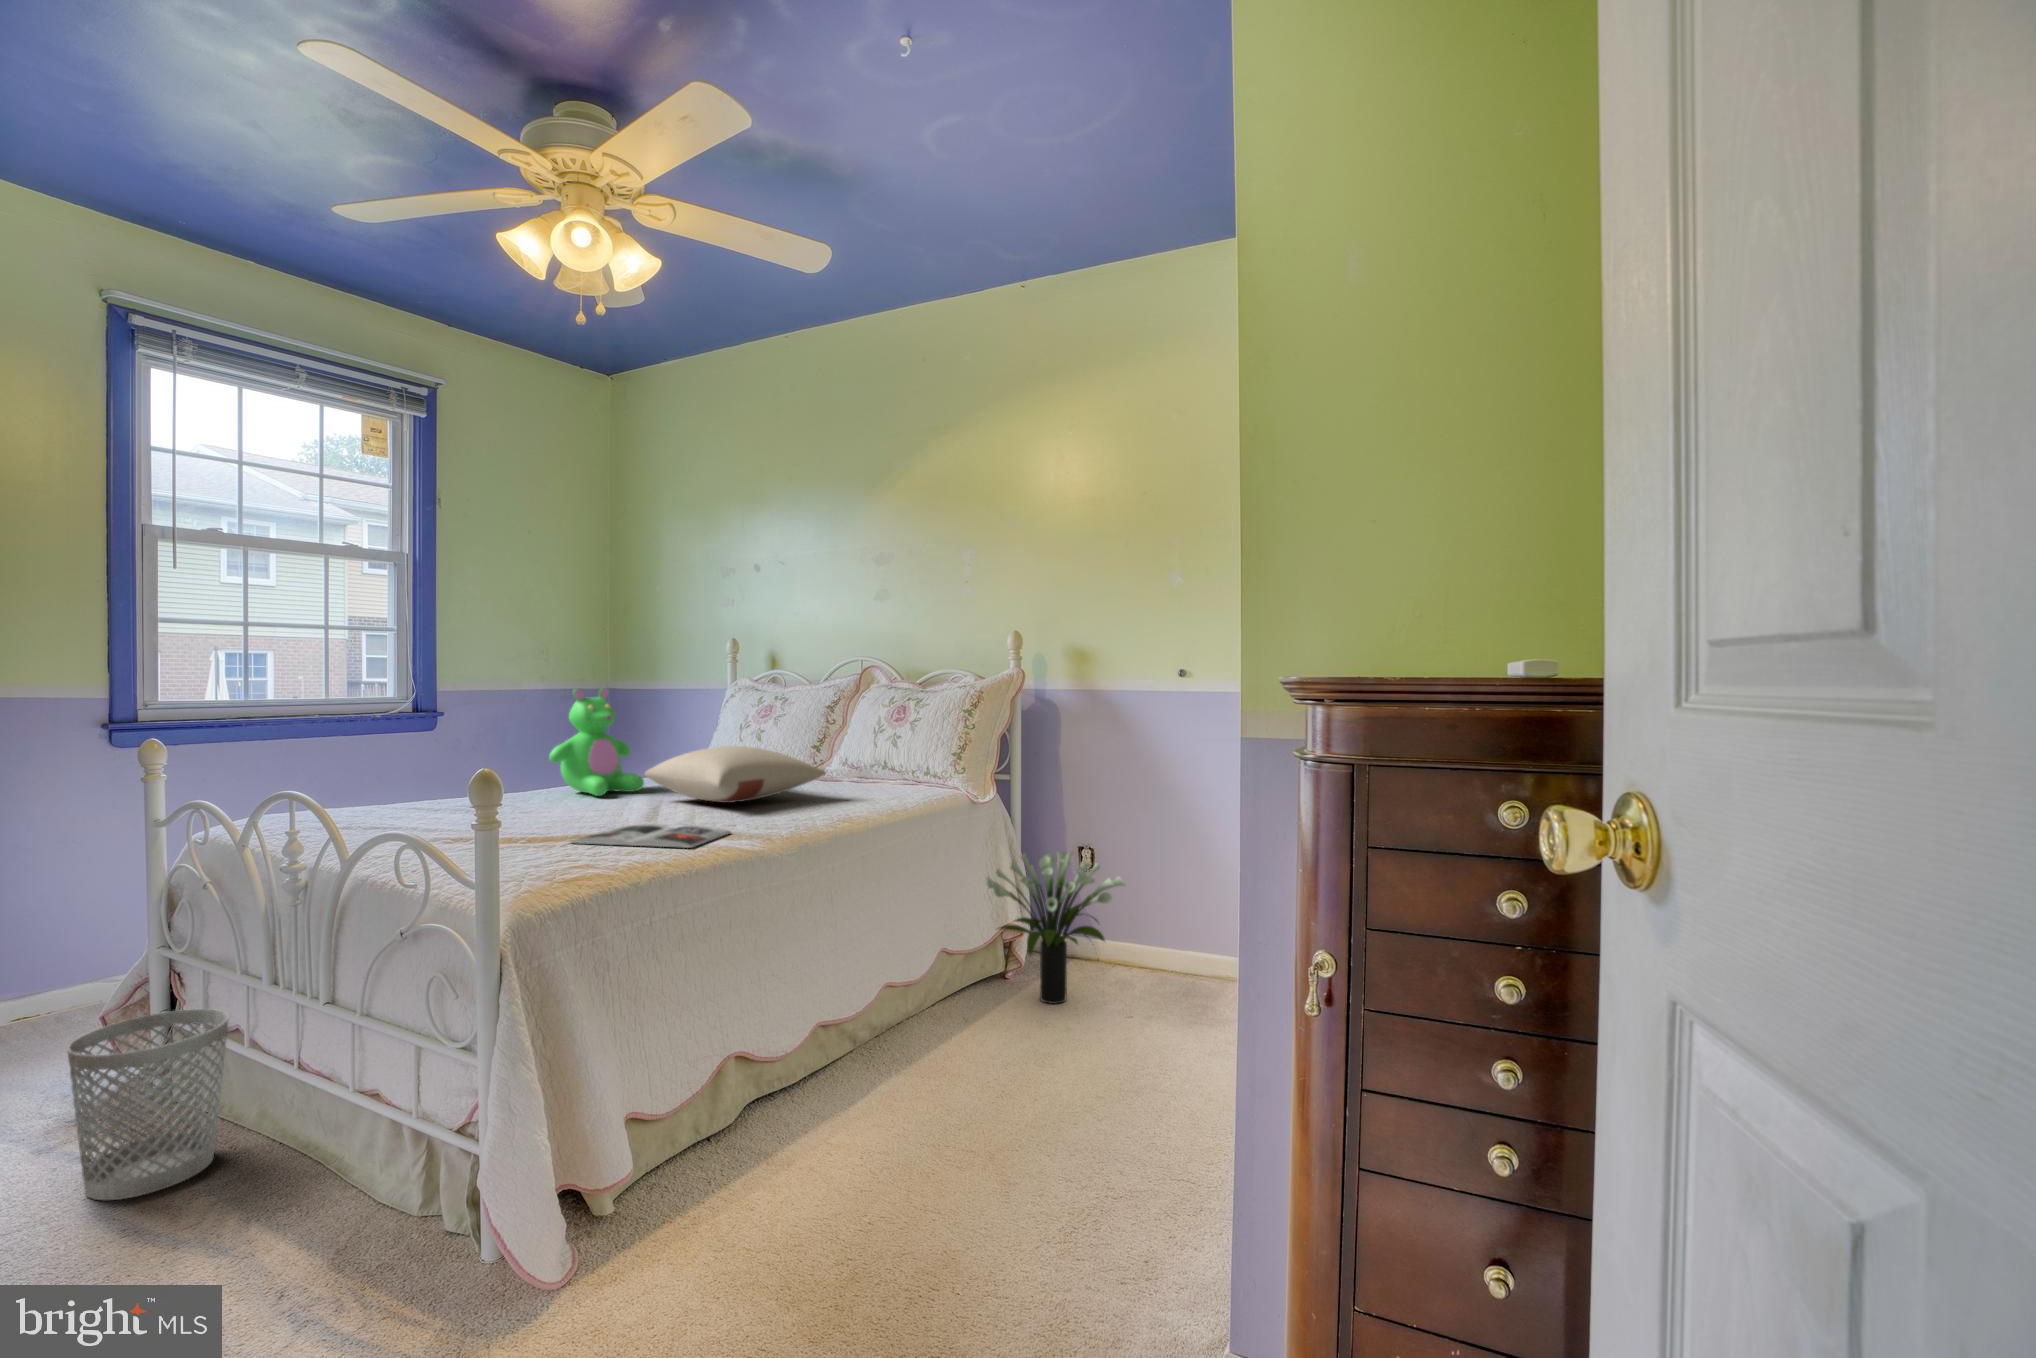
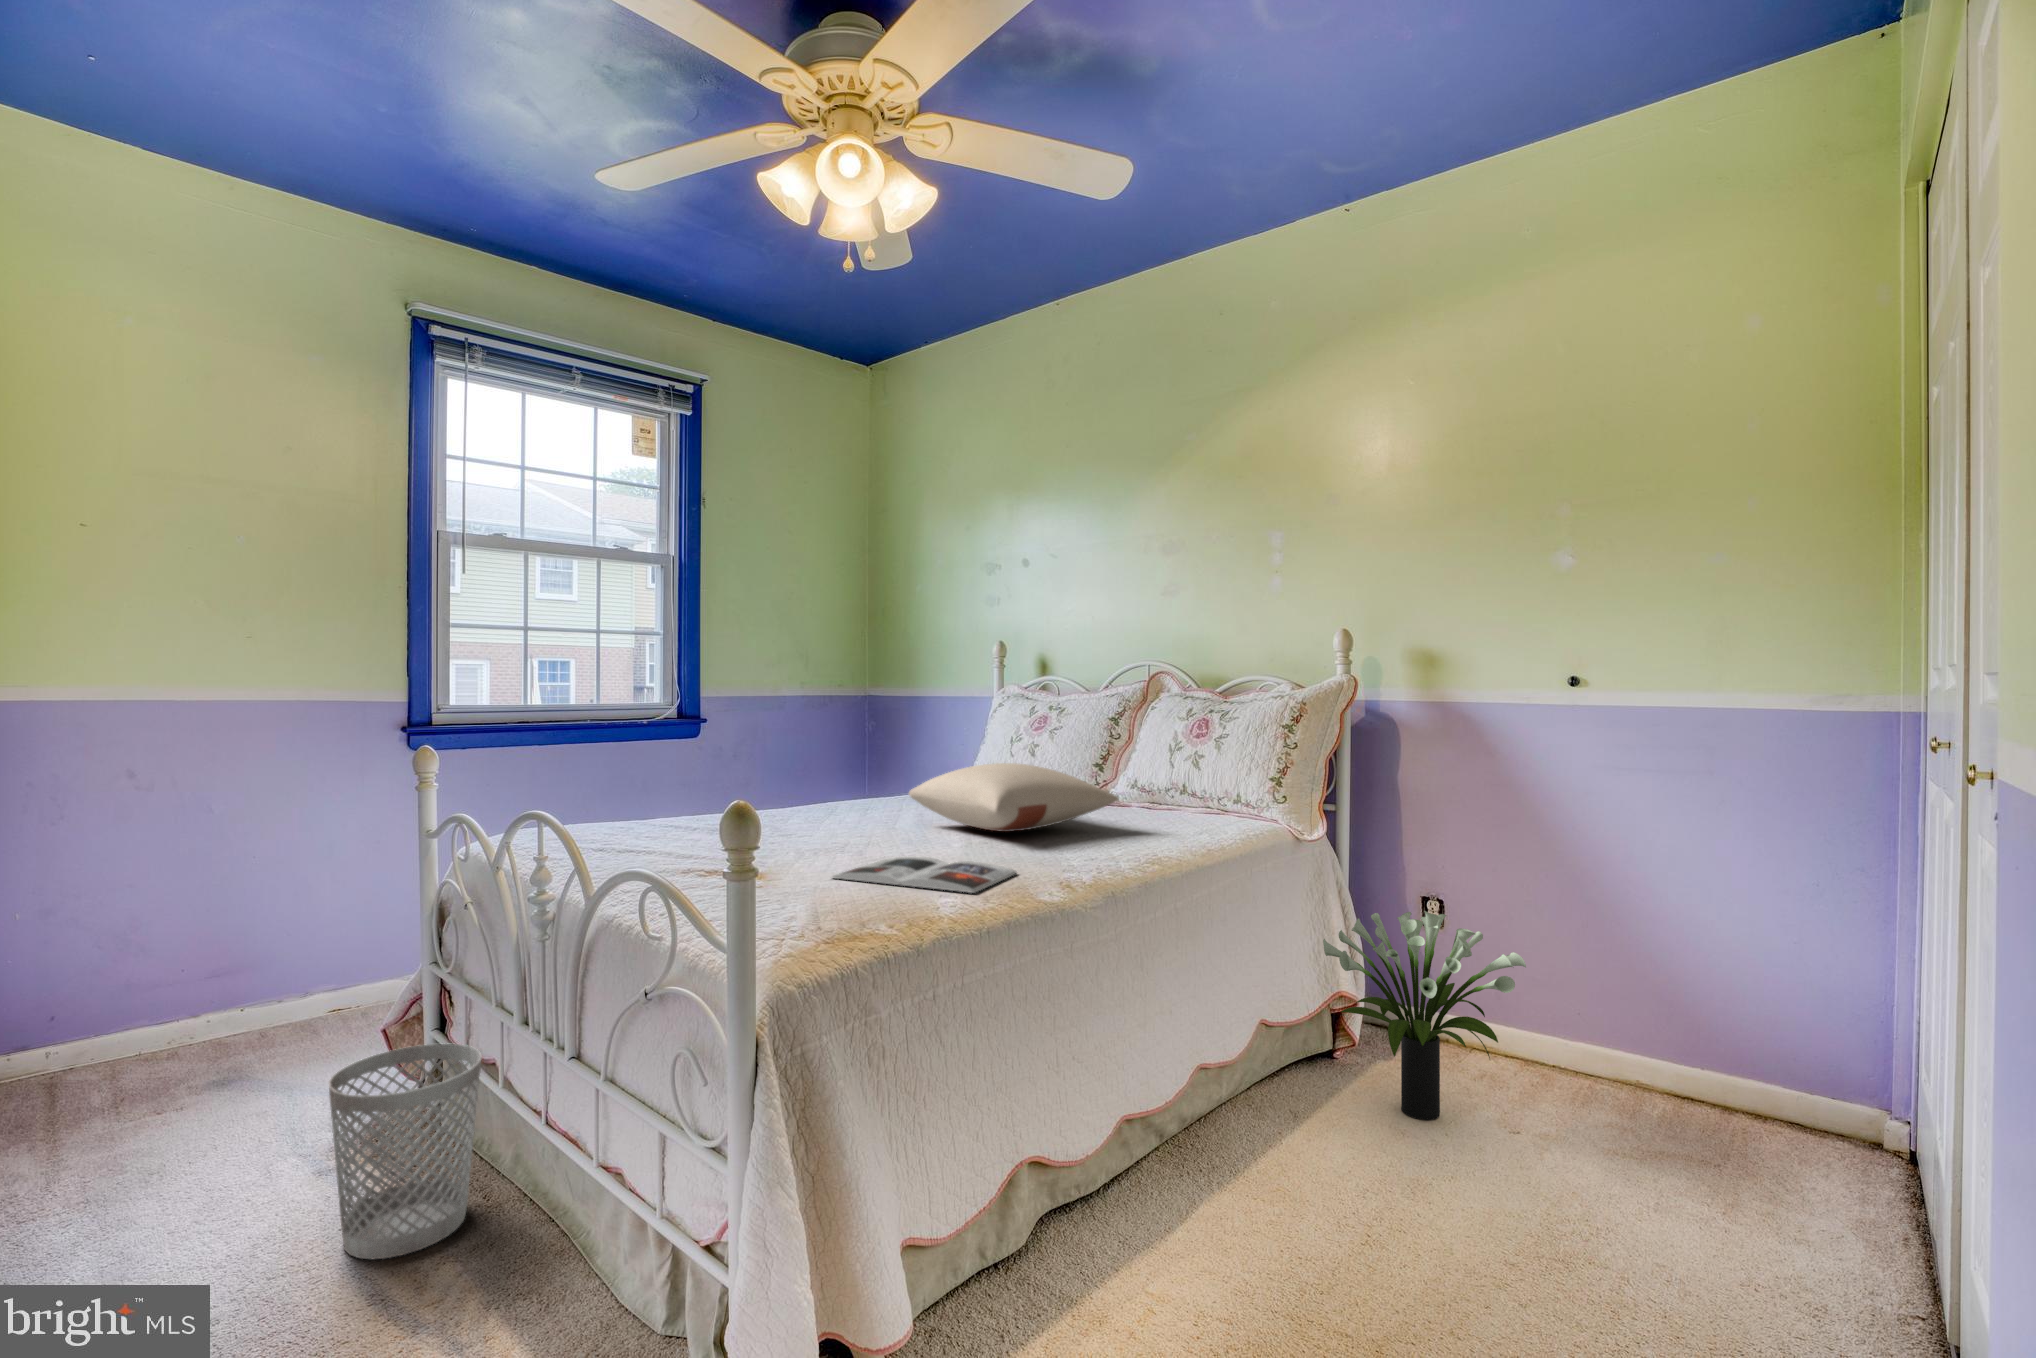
teddy bear: present [549,688,644,796] -> none [807,693,906,817]

